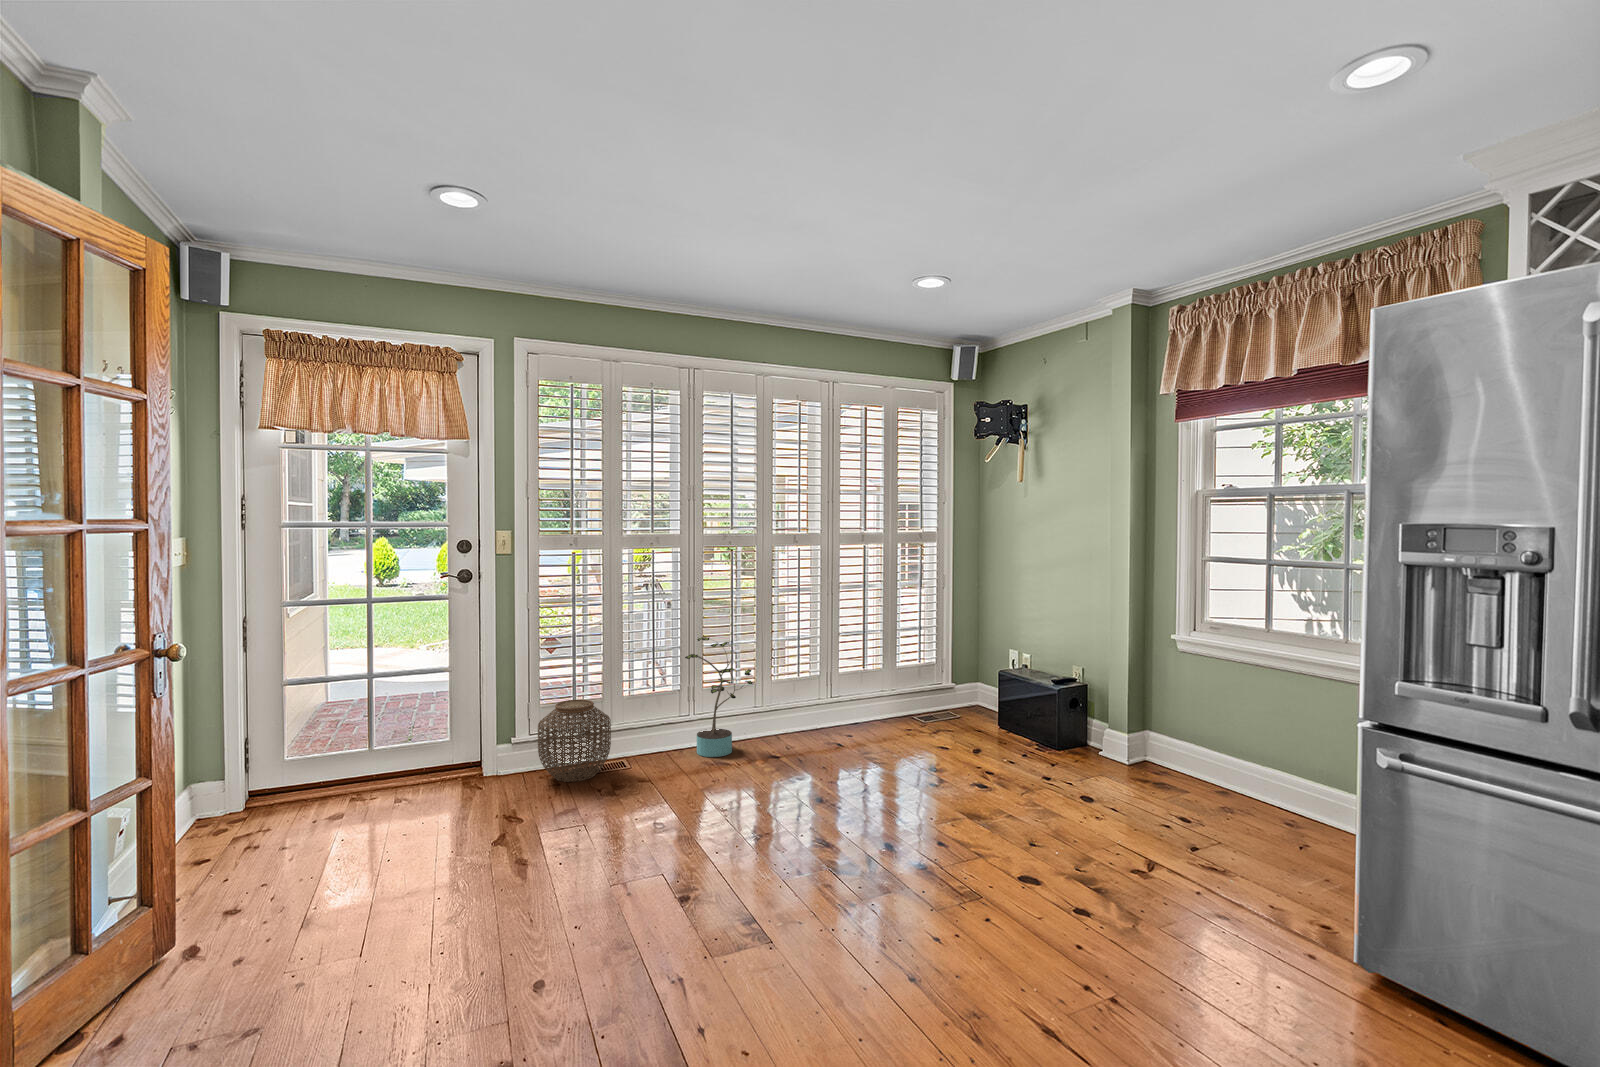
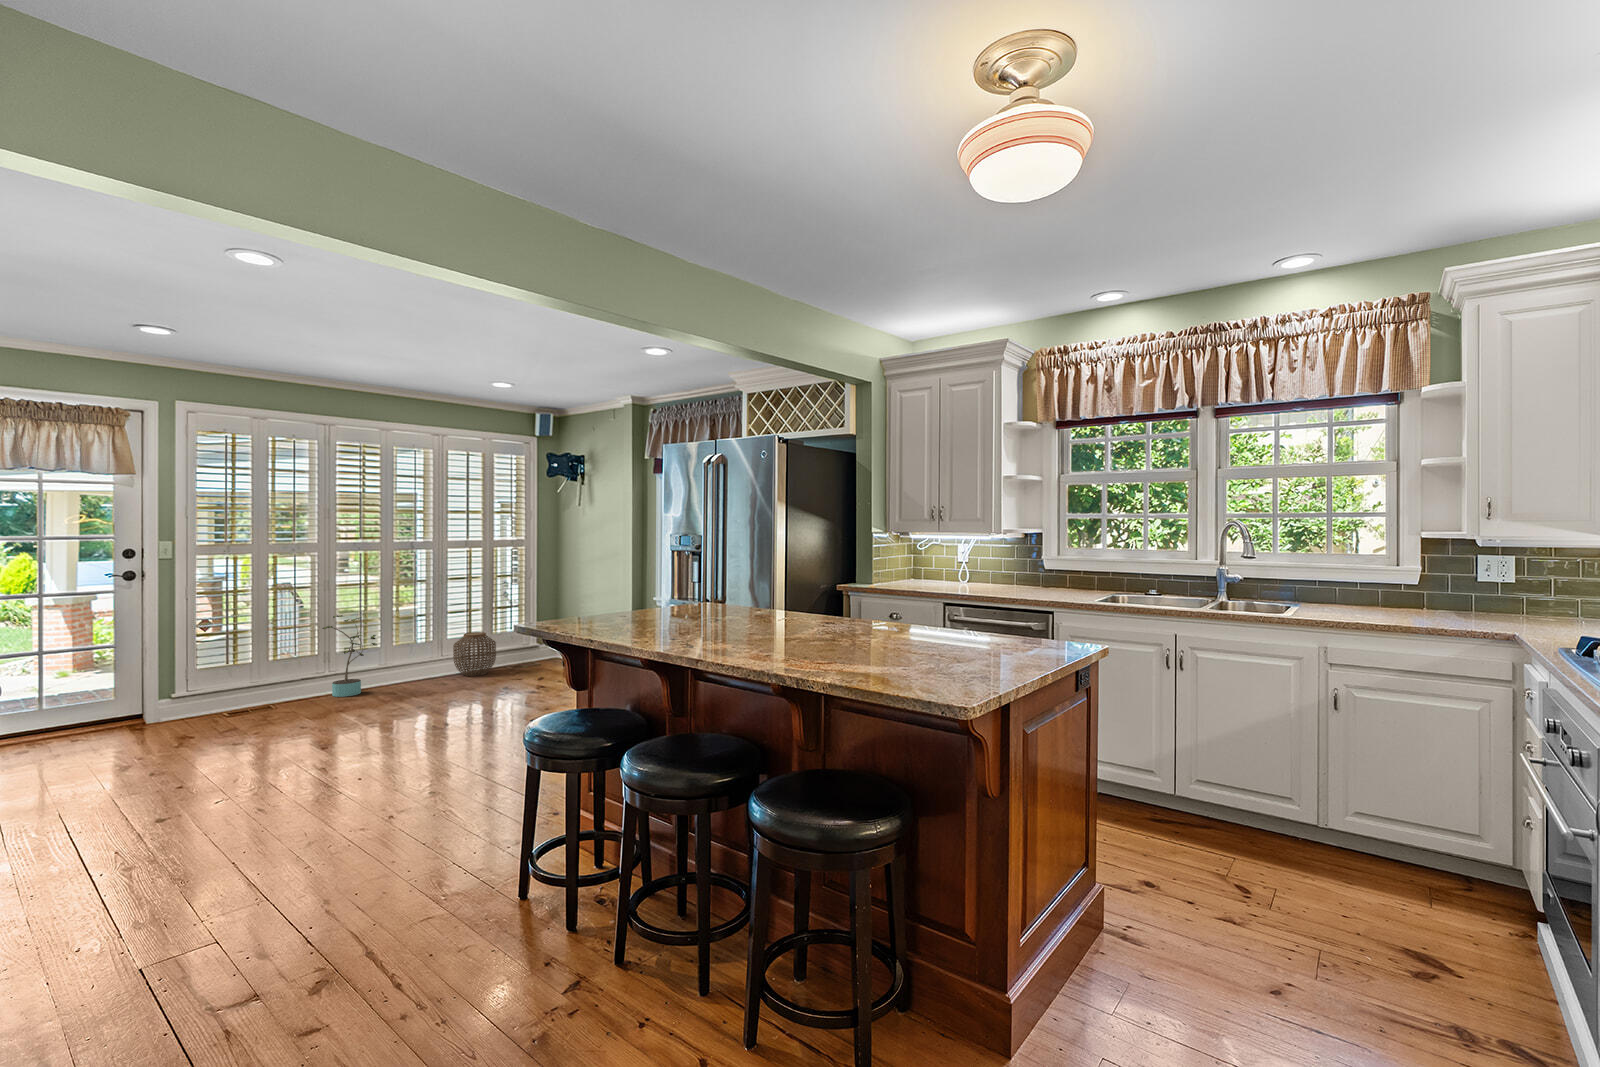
woven basket: present [538,699,611,782] -> present [453,632,496,676]

